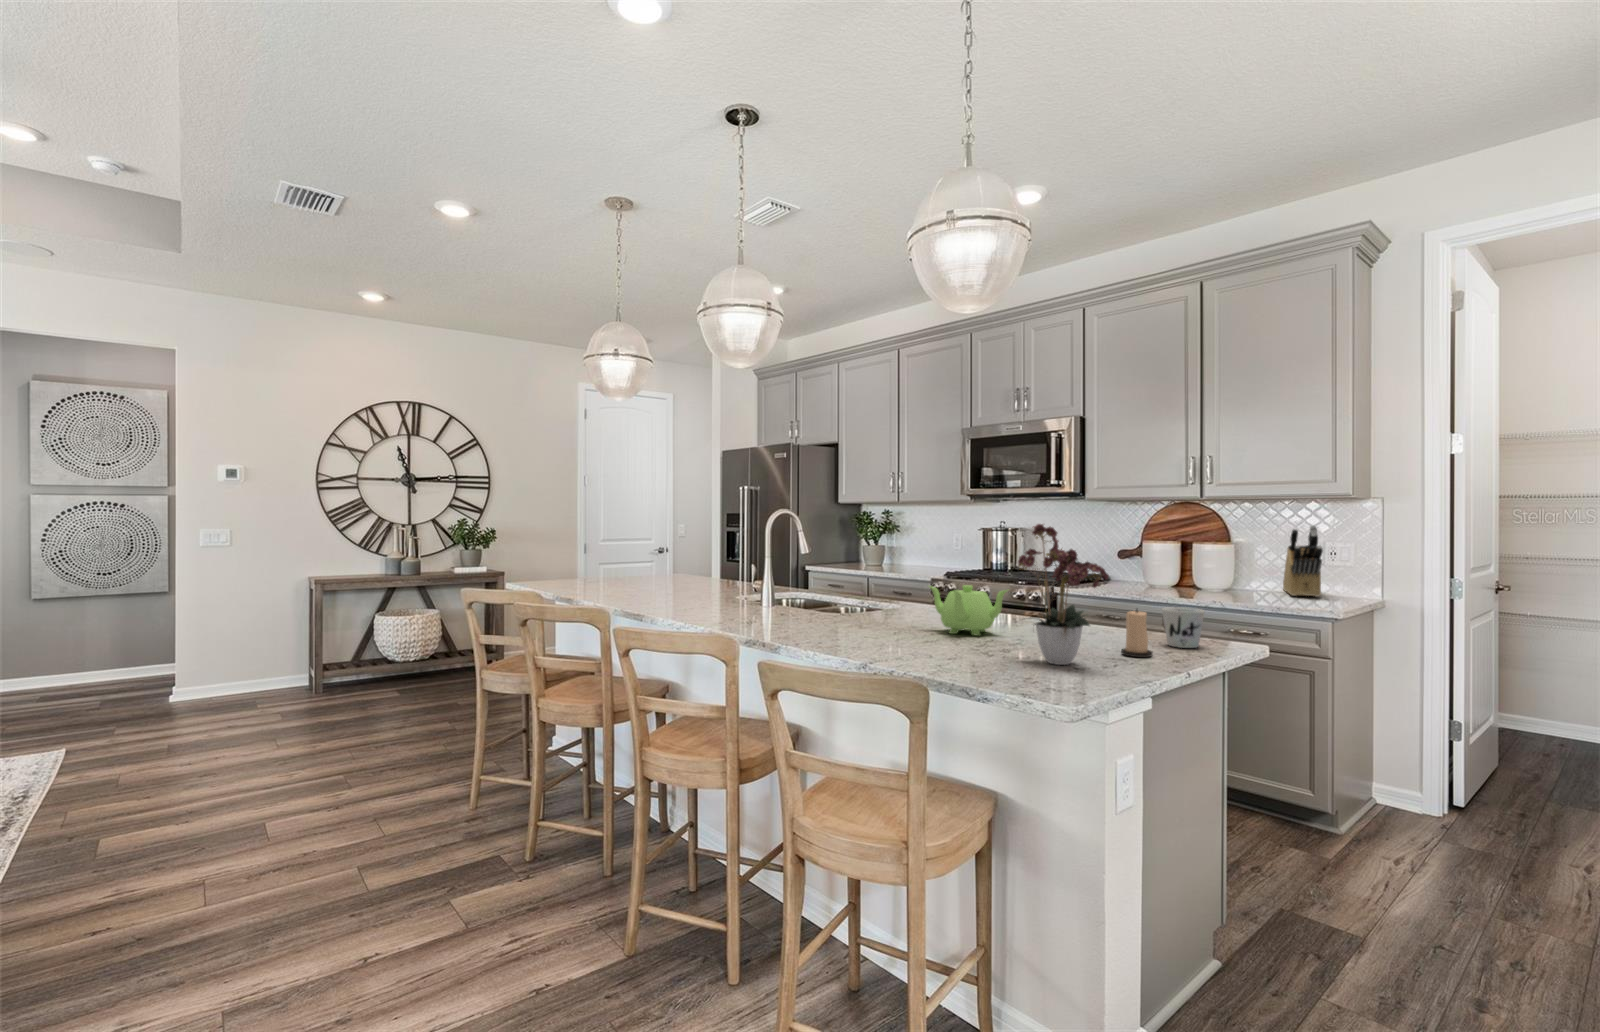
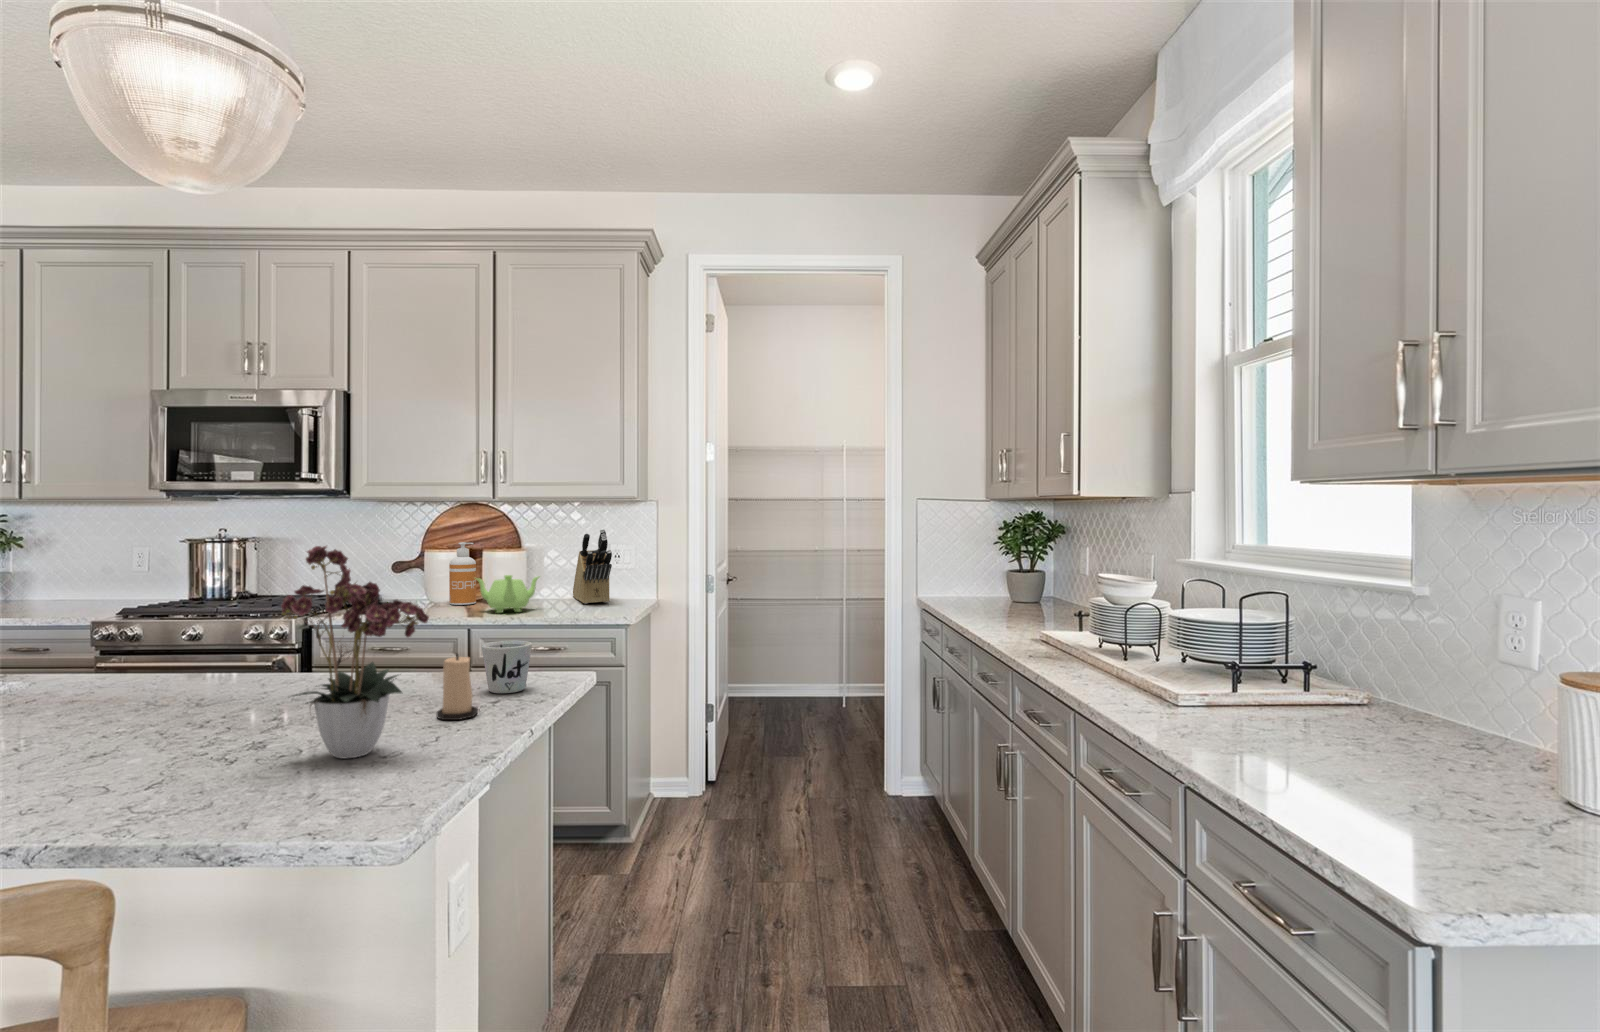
soap dispenser: none [1163,535,1186,588] -> present [449,542,476,605]
teapot: present [929,585,1007,636] -> present [476,575,539,613]

